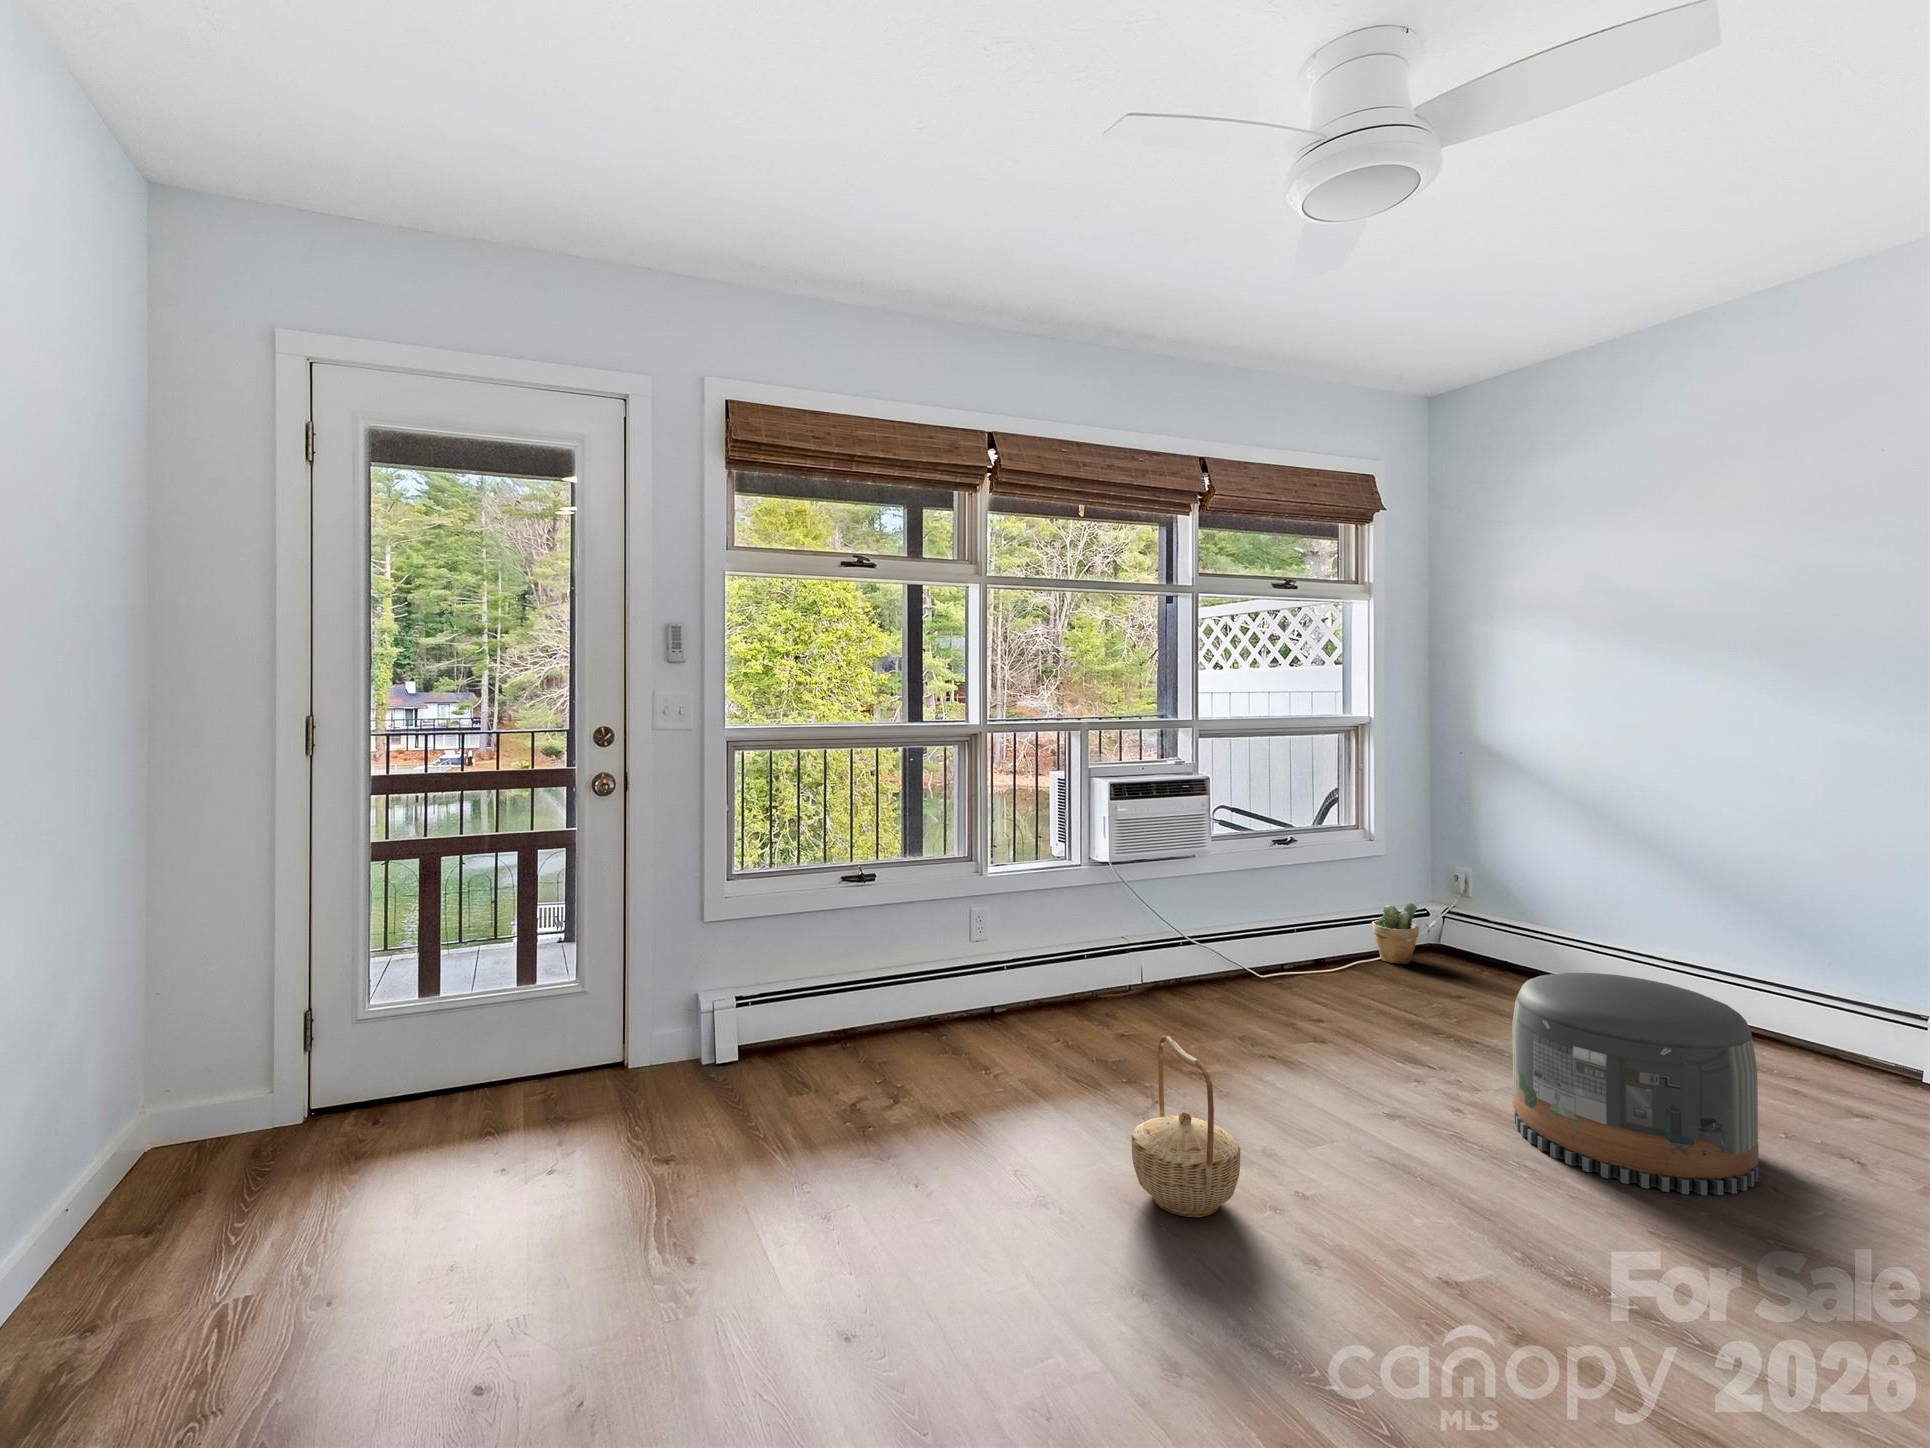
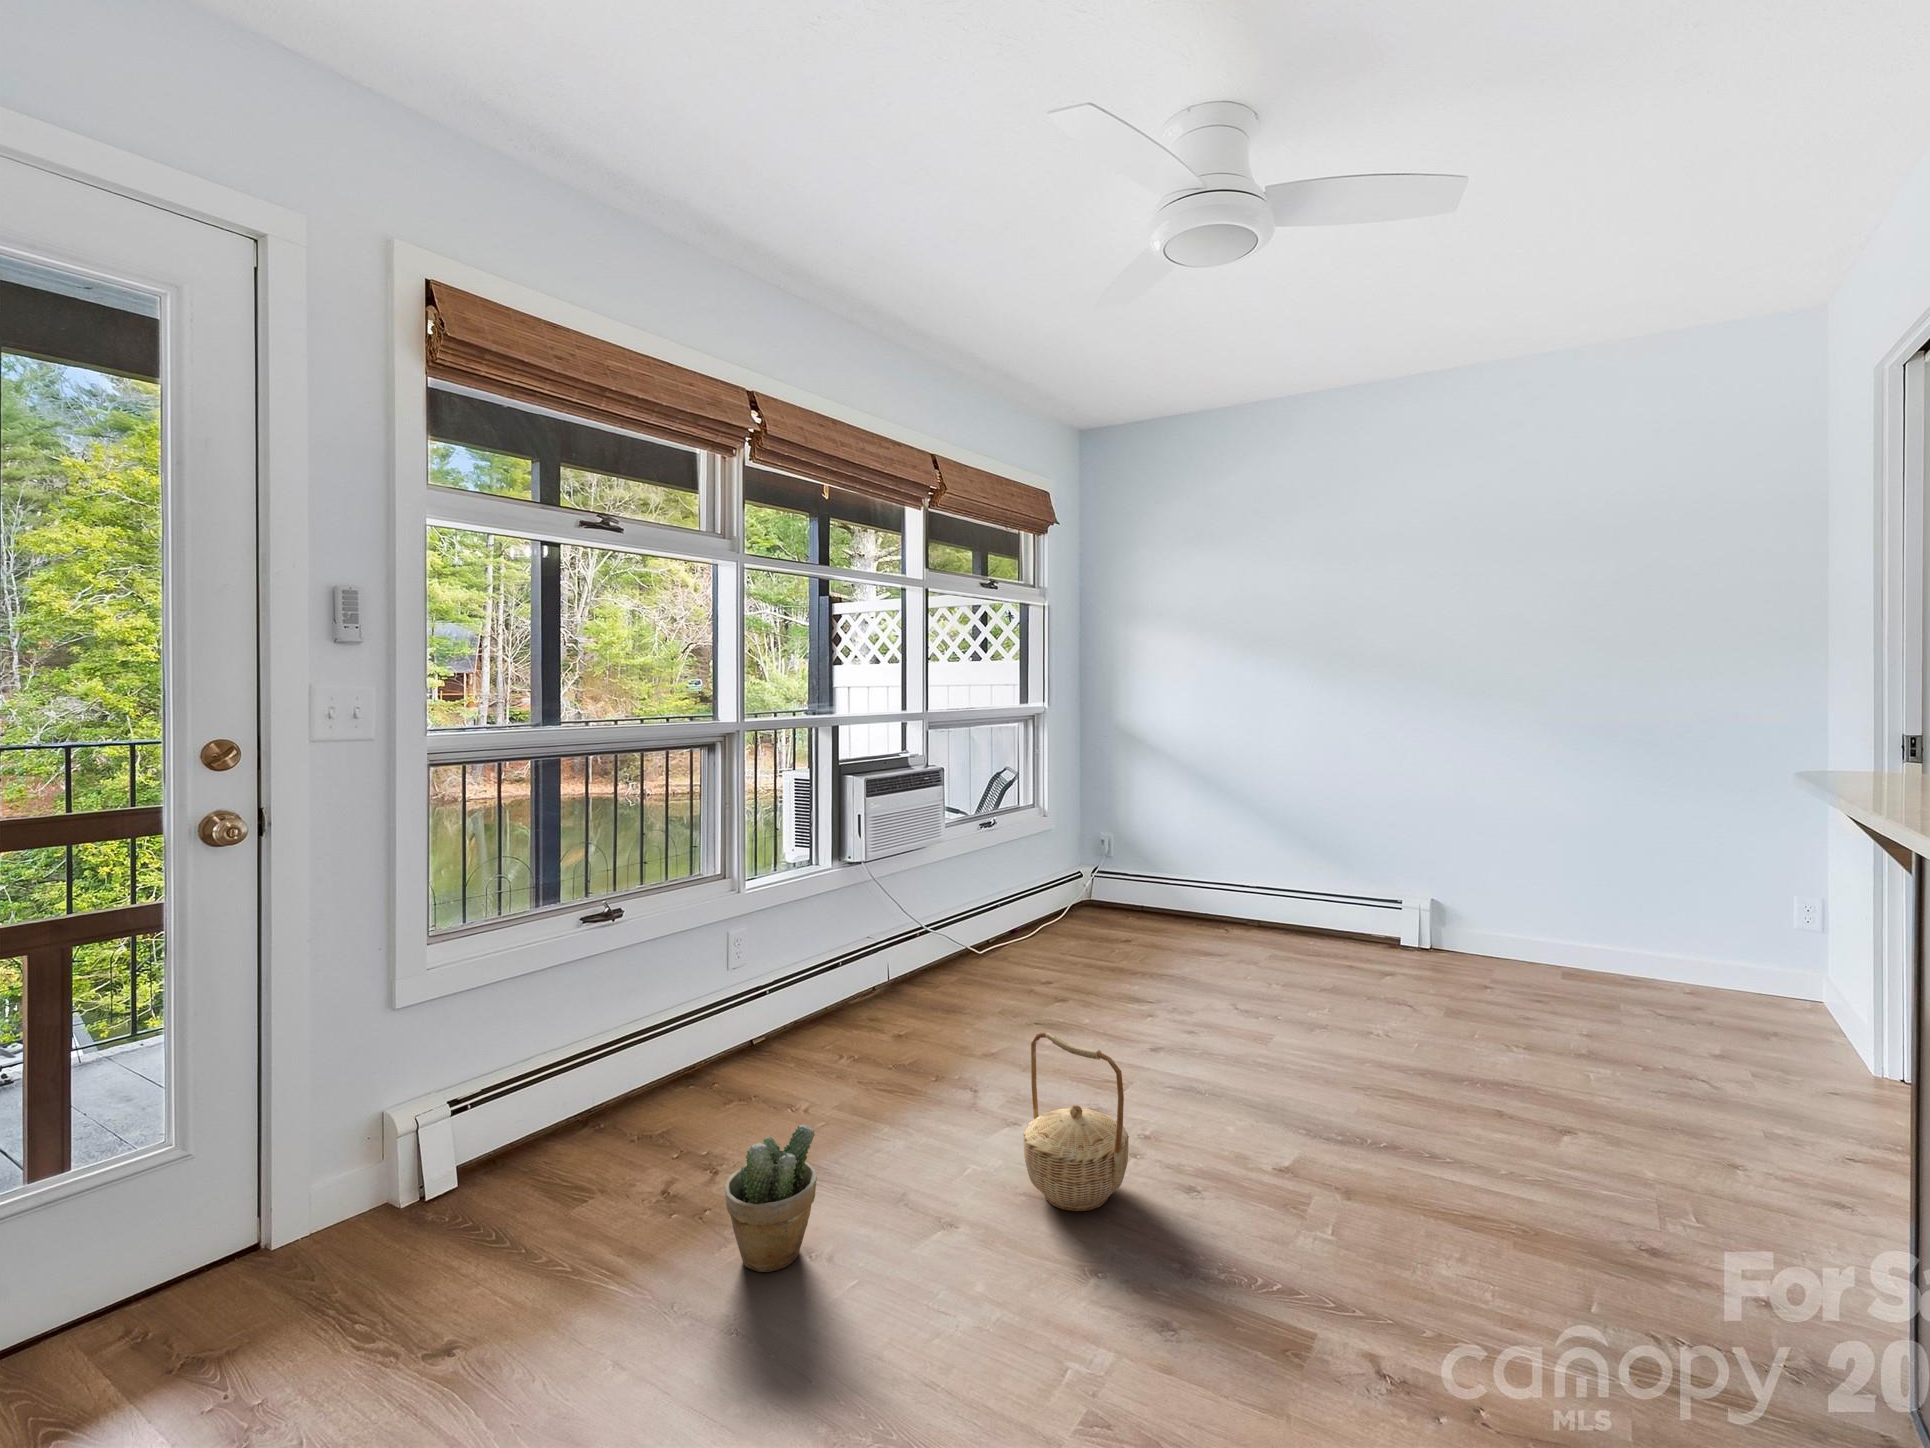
potted plant: present [1372,903,1419,964] -> present [725,1124,817,1272]
pouf: present [1512,973,1759,1195] -> none [1240,907,1400,1070]

